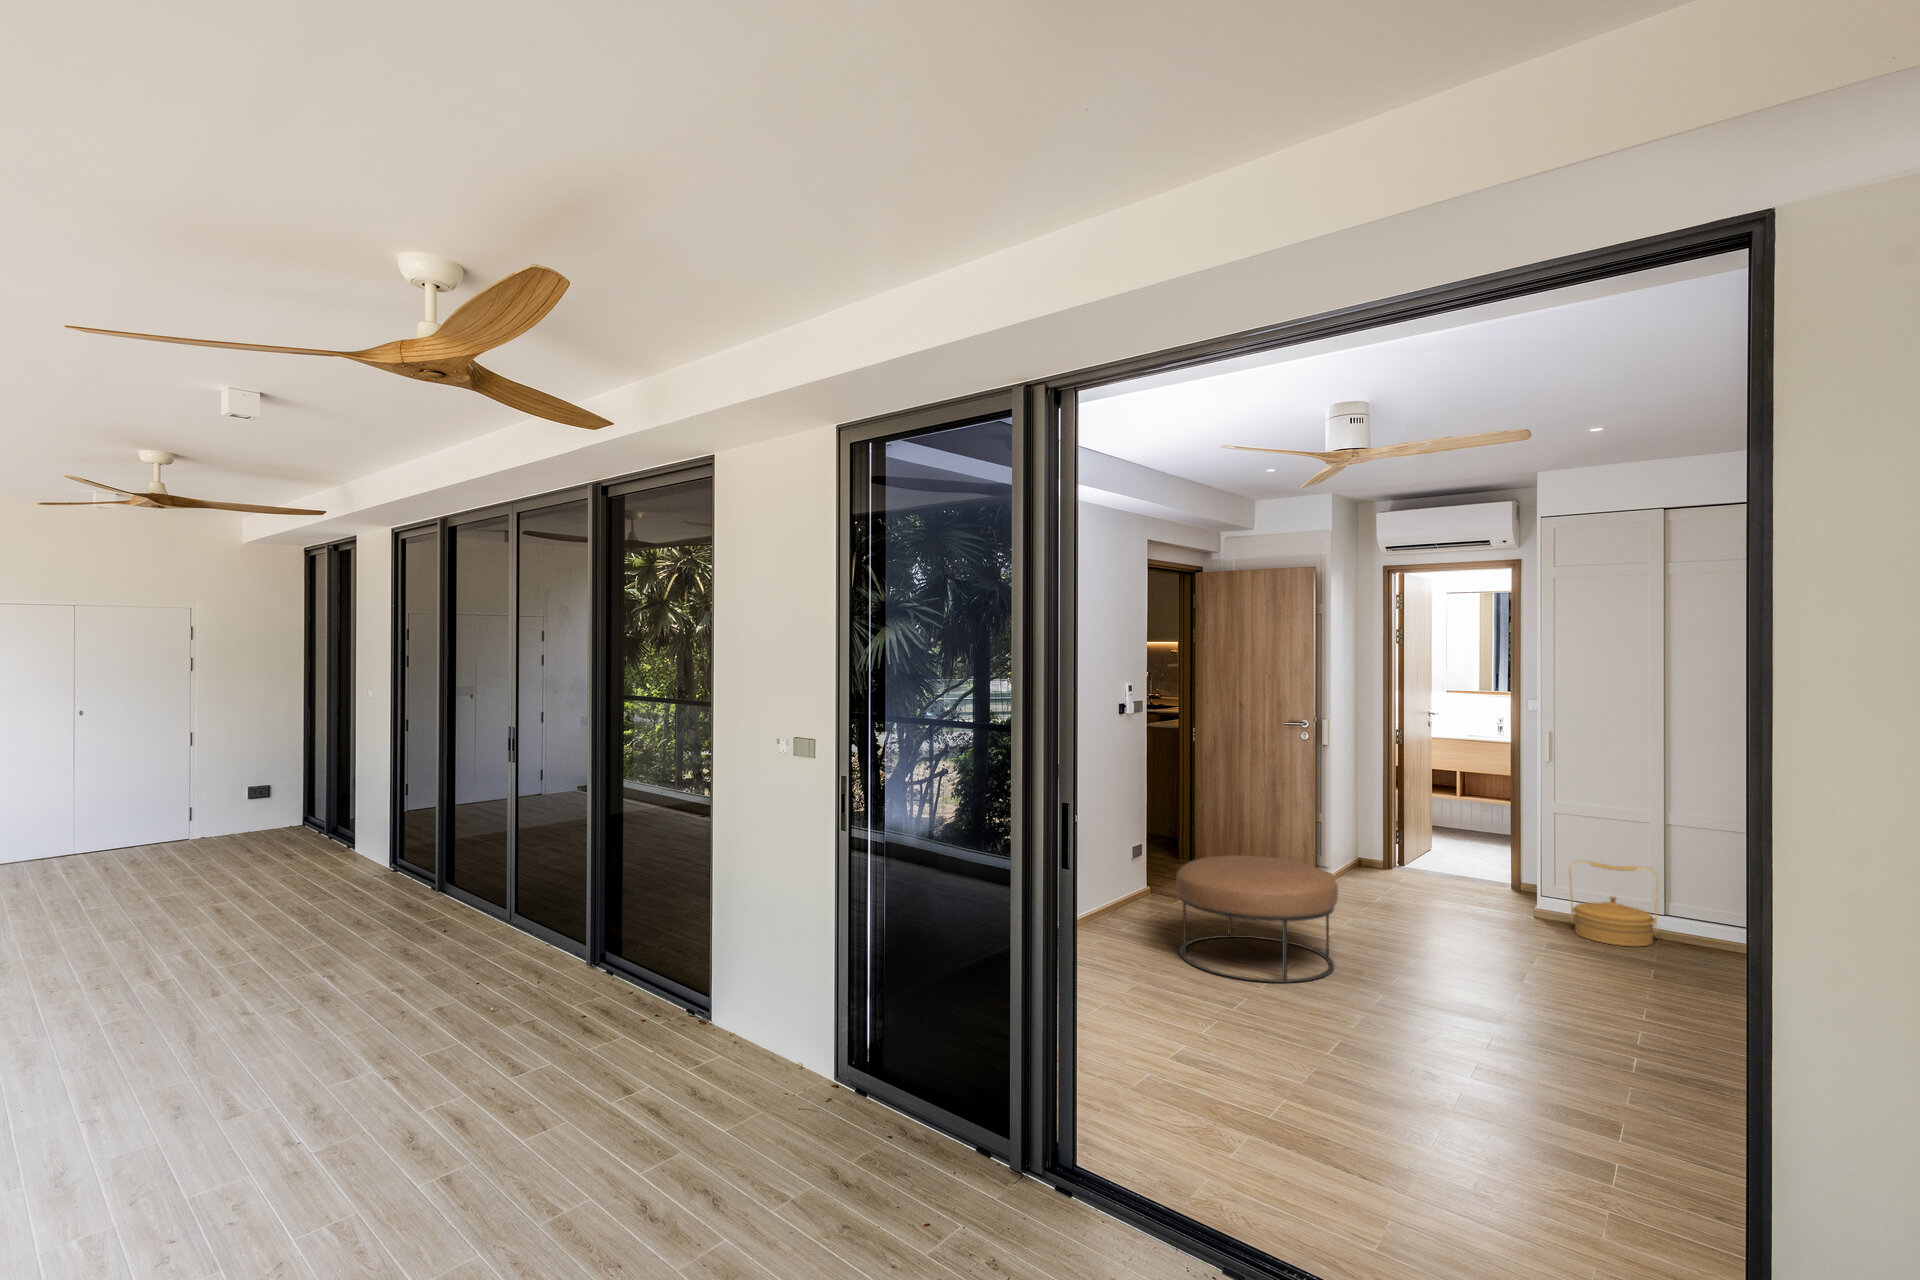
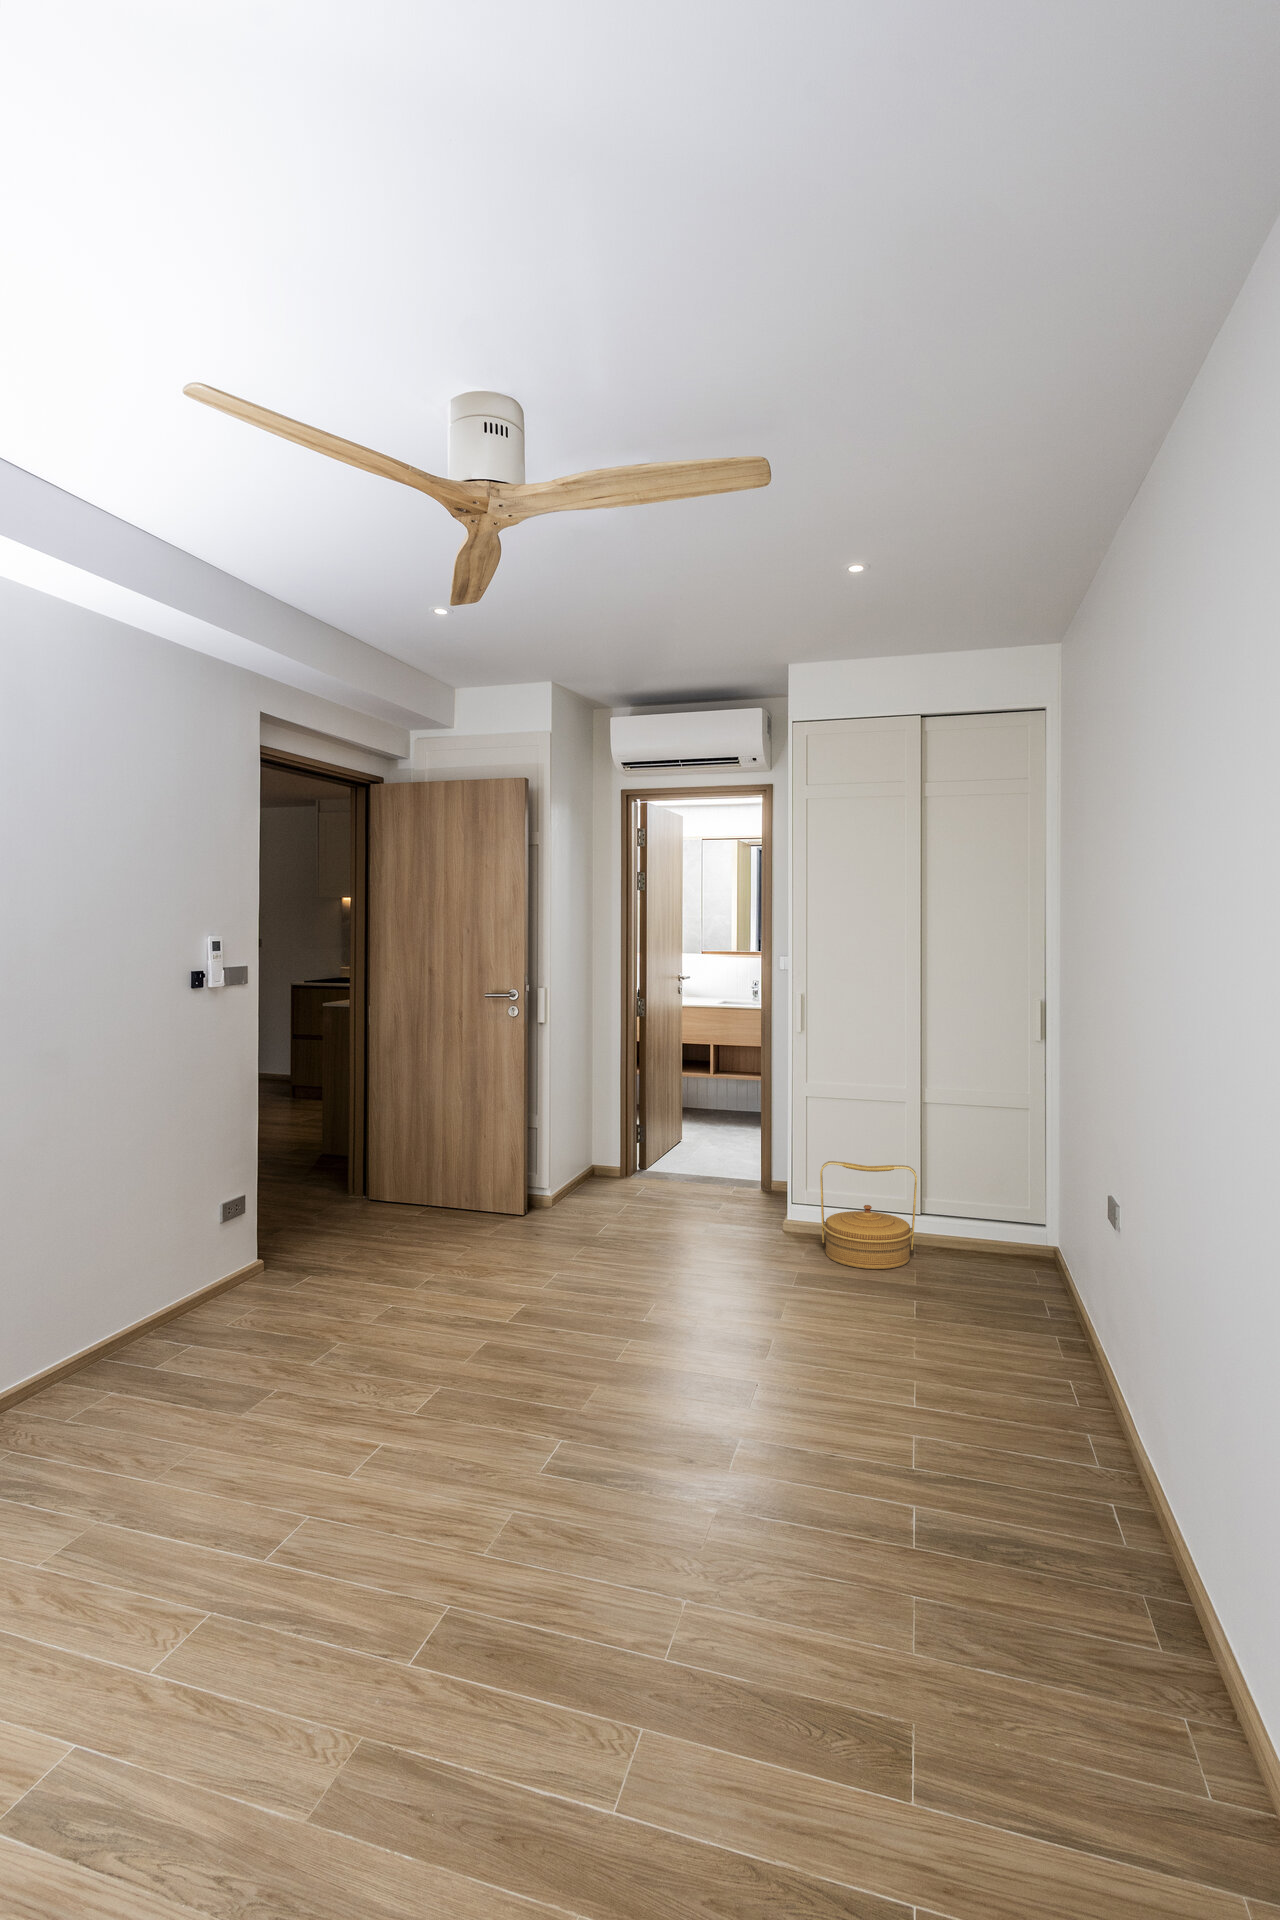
ottoman: present [1176,855,1338,983] -> none [252,1204,510,1432]

